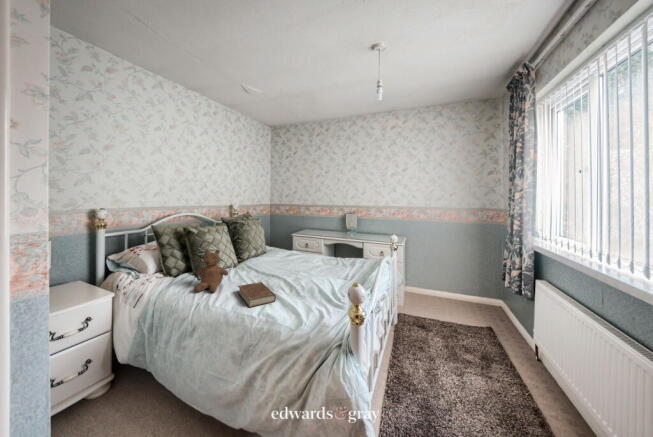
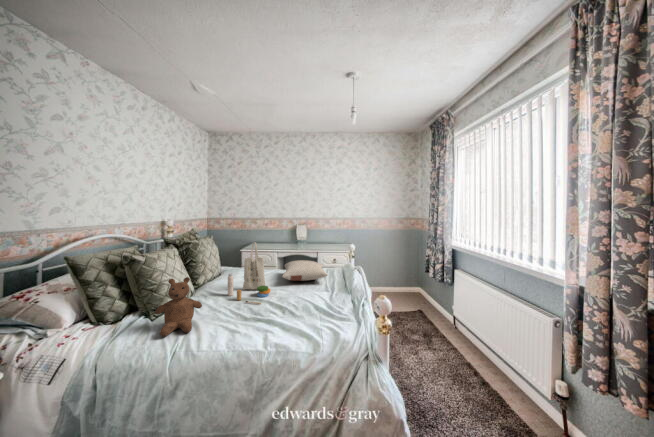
tote bag: none [259,227,293,281] -> present [228,242,270,304]
pillow: none [307,248,354,267] -> present [282,260,328,281]
book: present [238,282,276,307] -> none [221,309,274,341]

